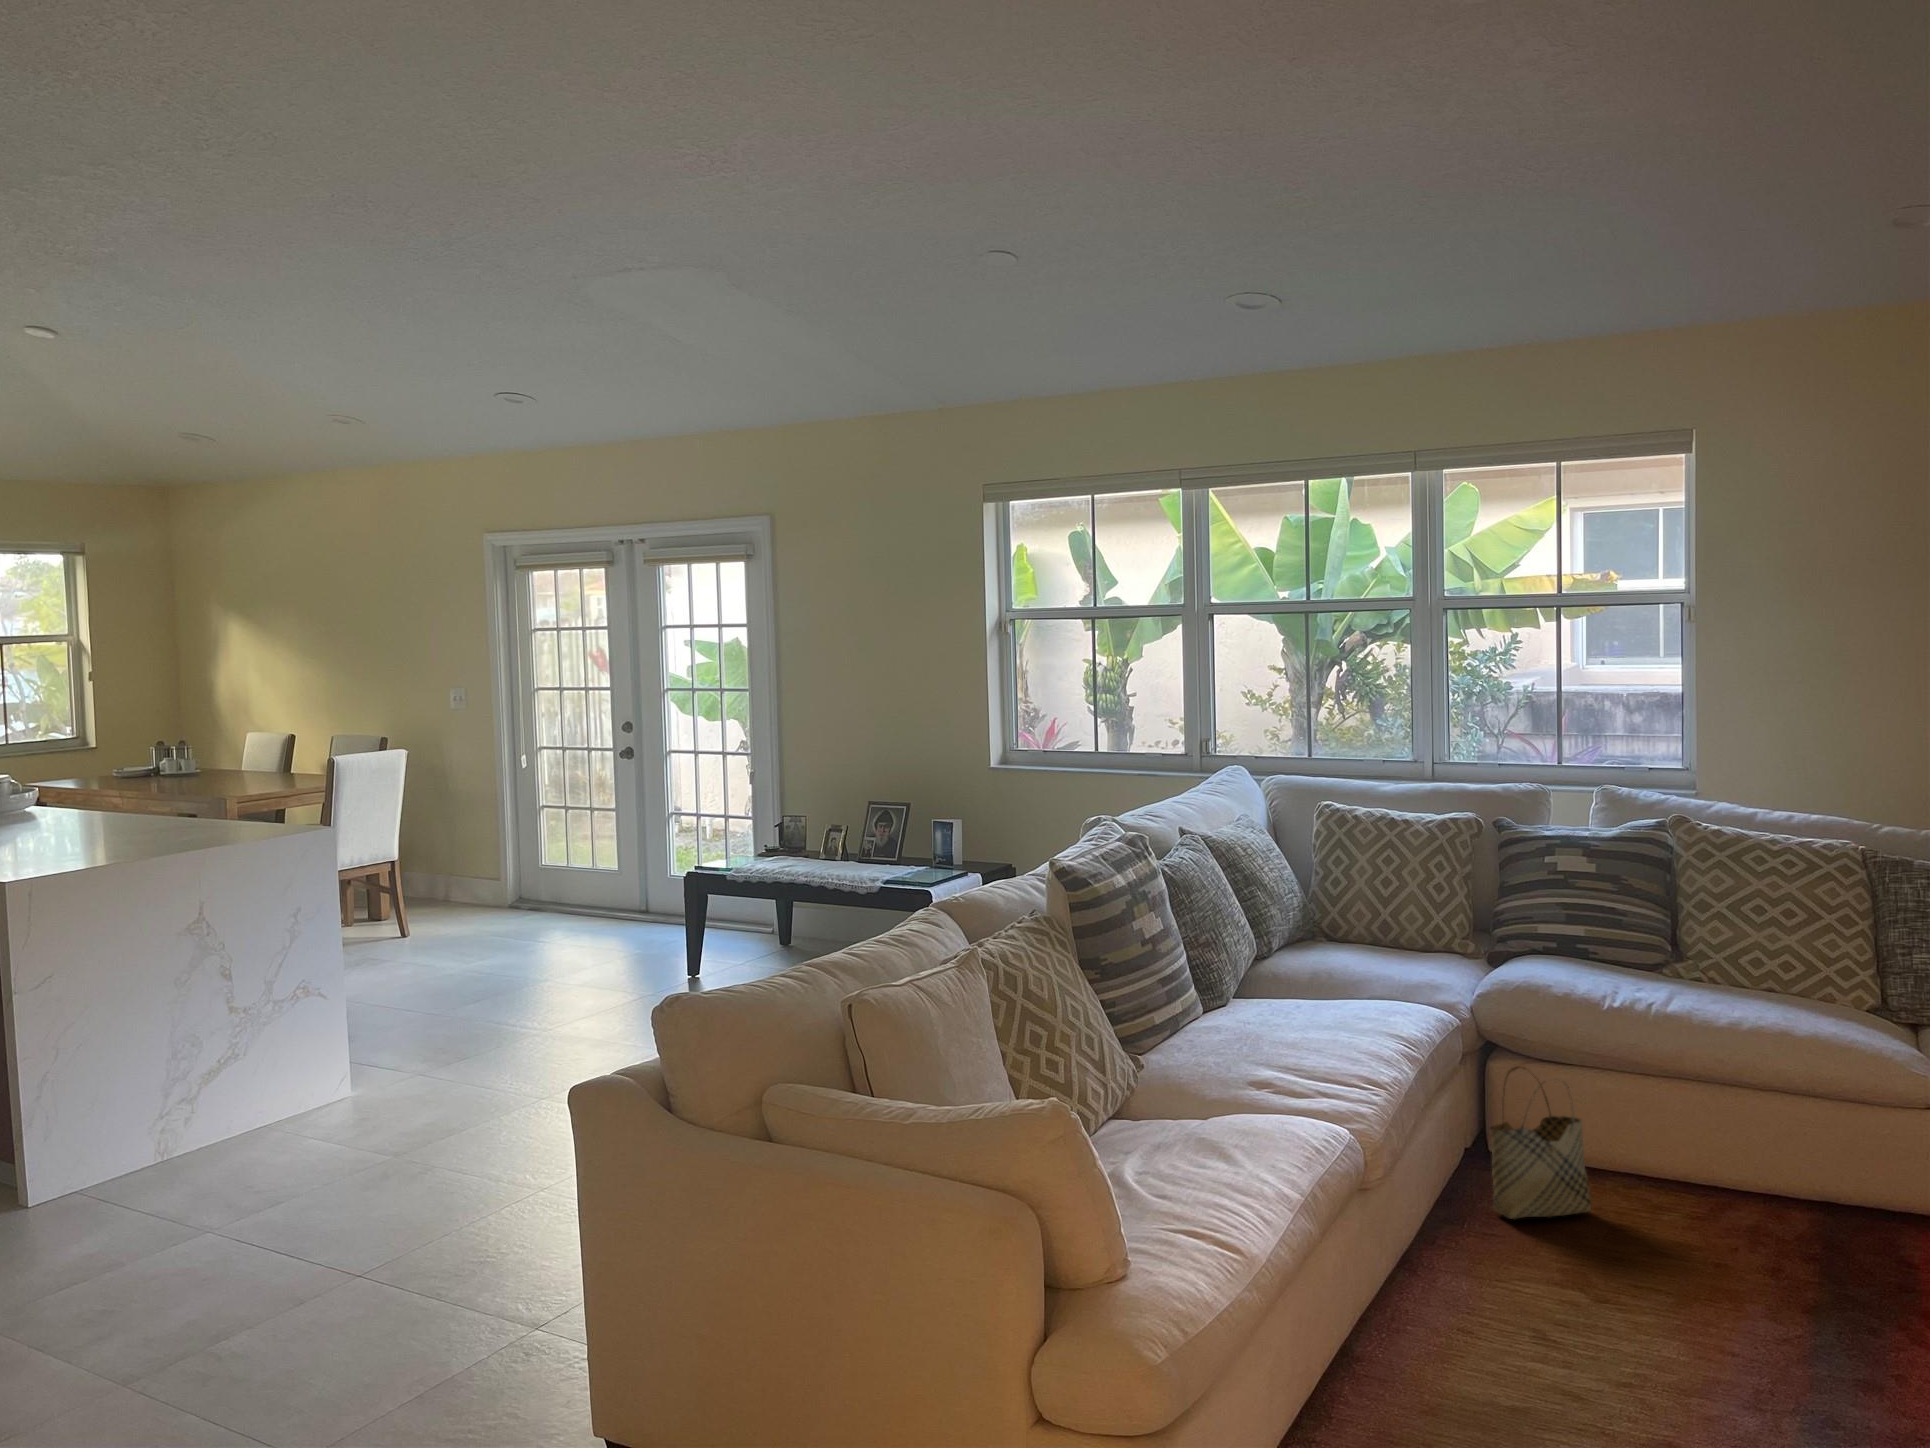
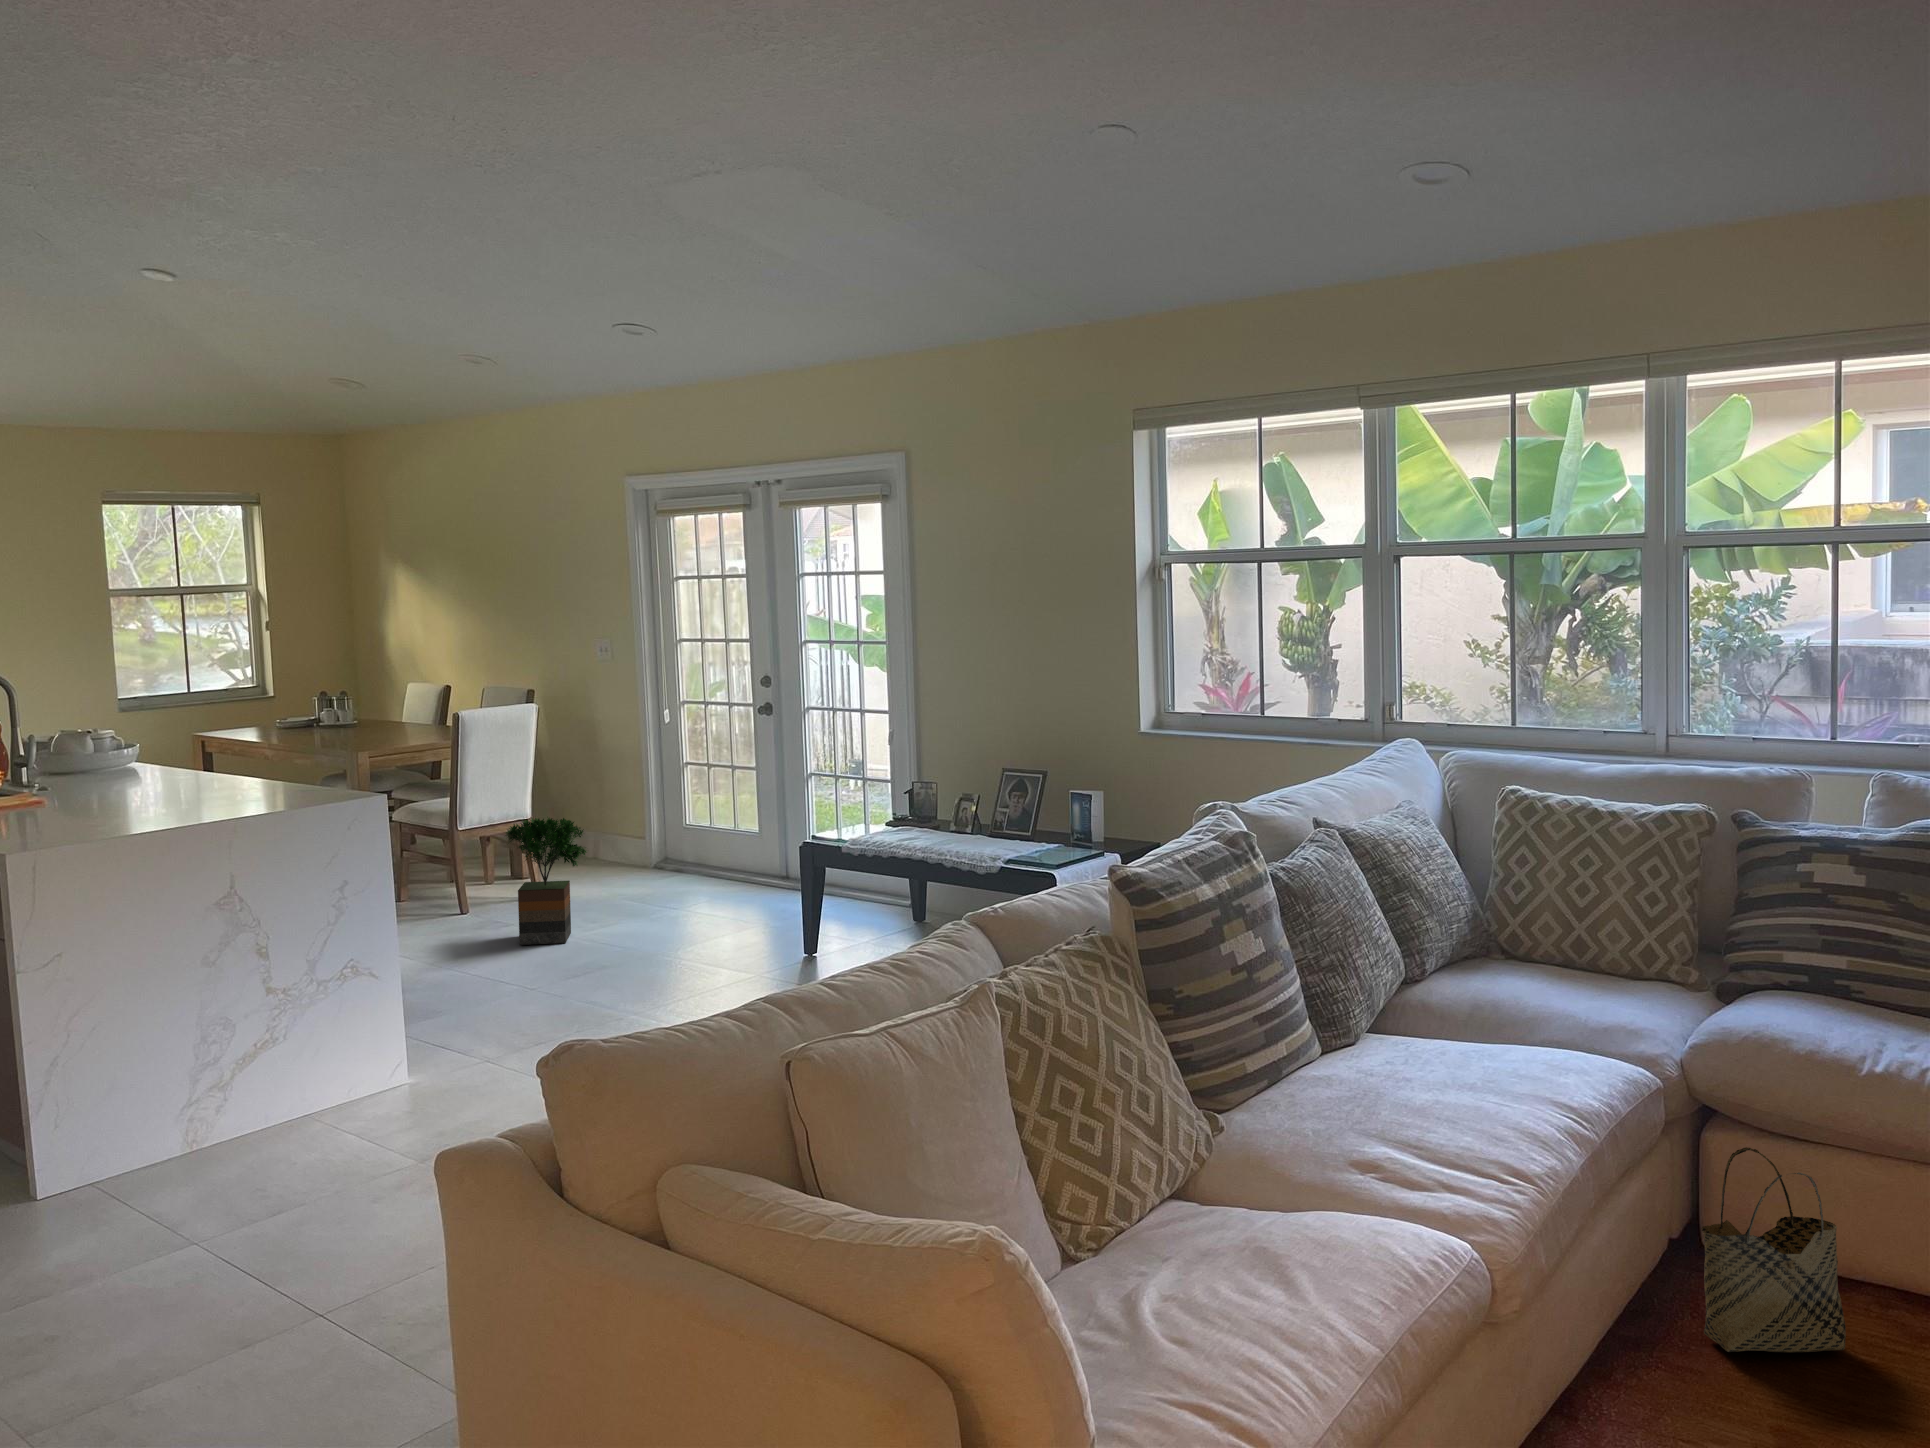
potted tree: none [388,857,473,981] -> present [505,817,587,945]

